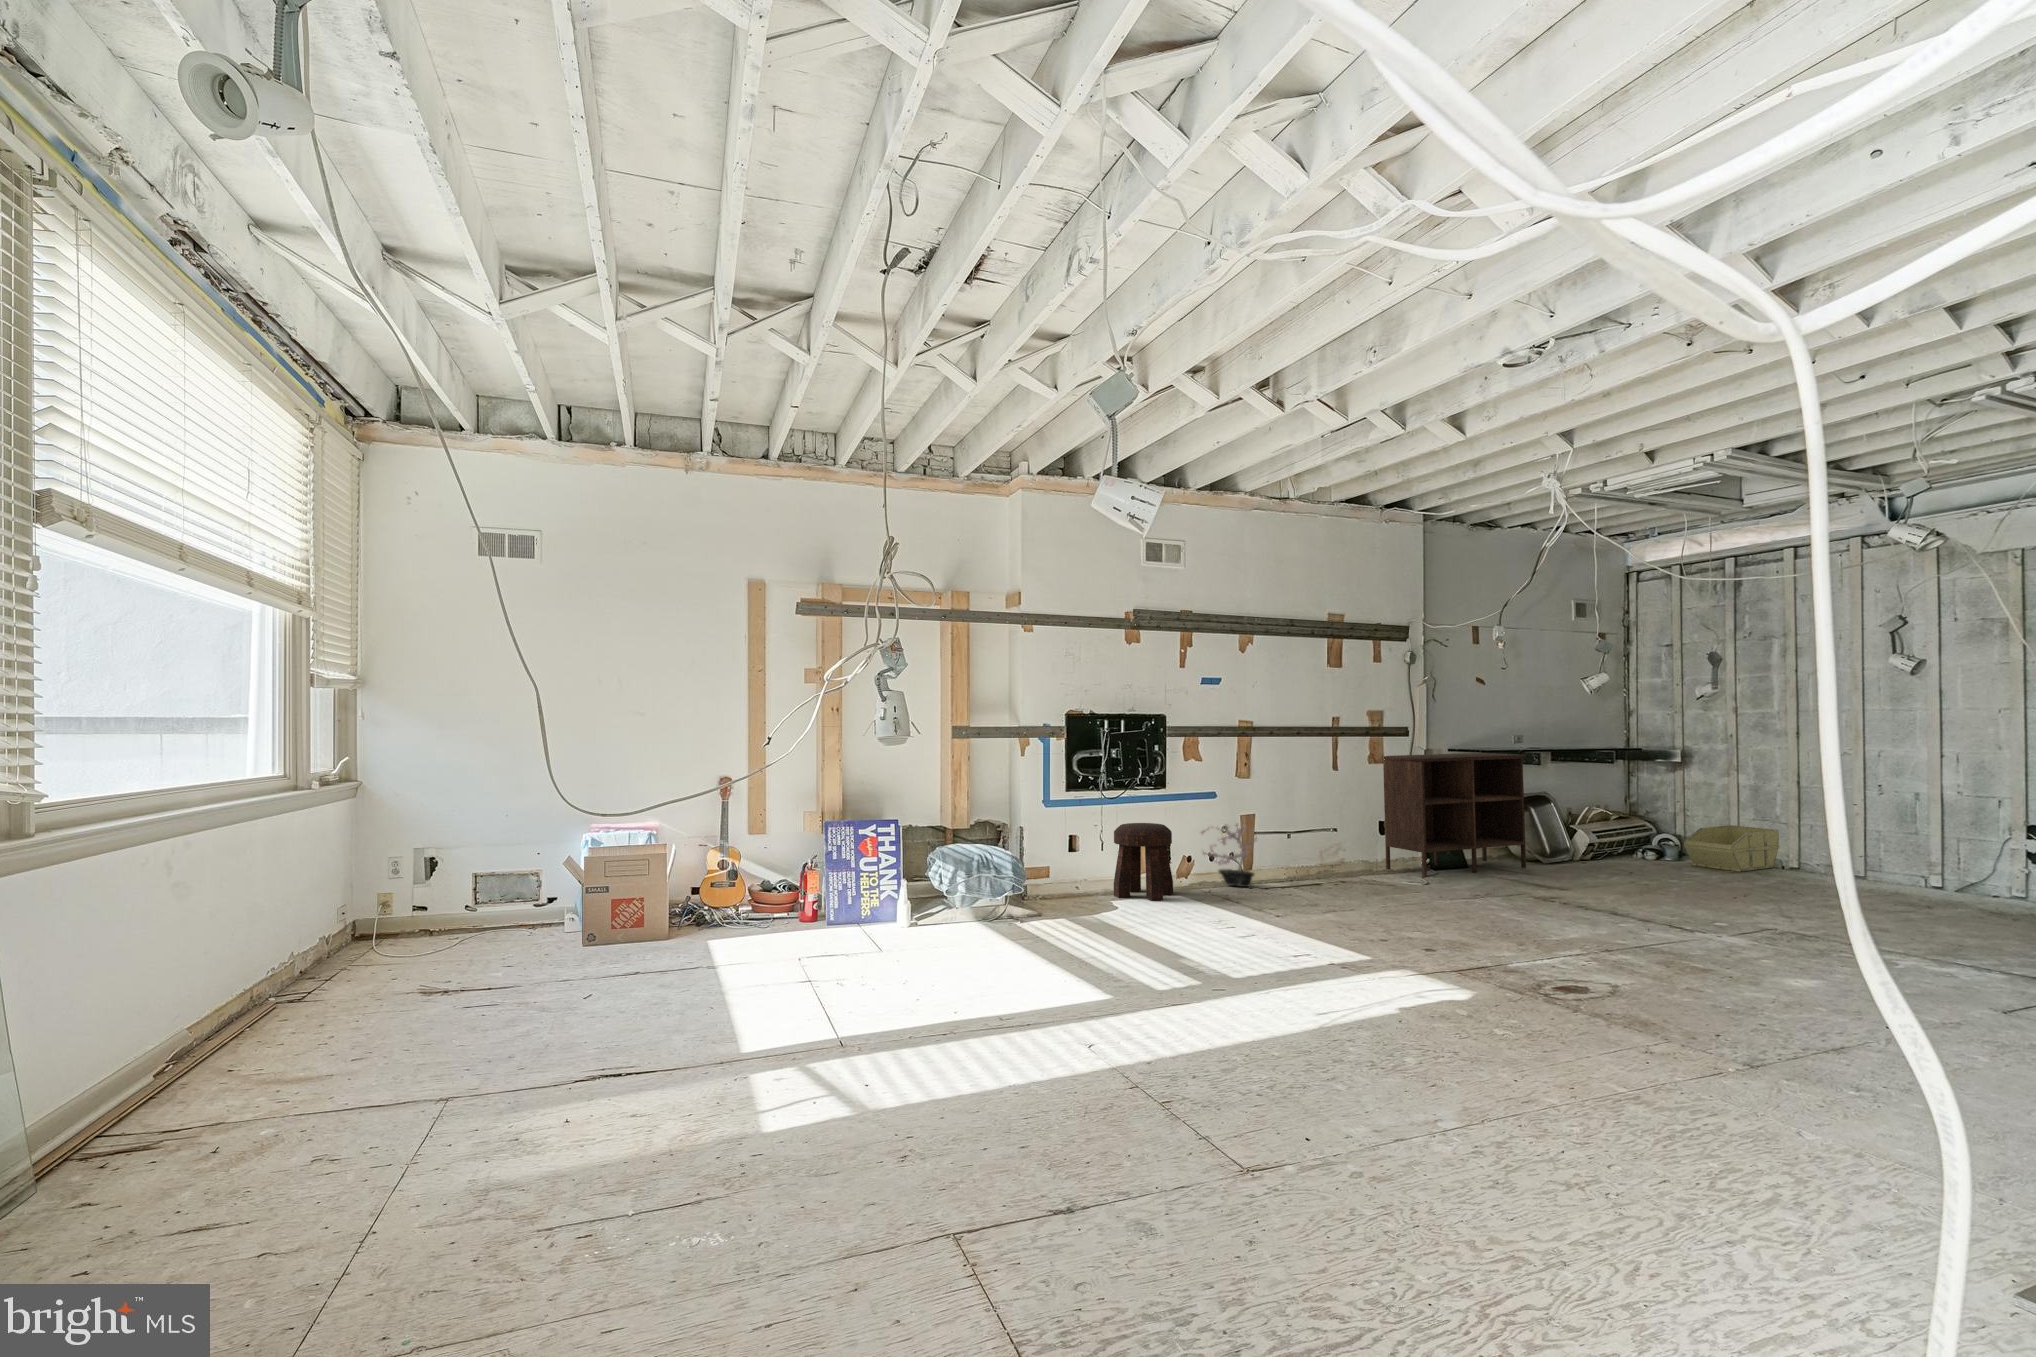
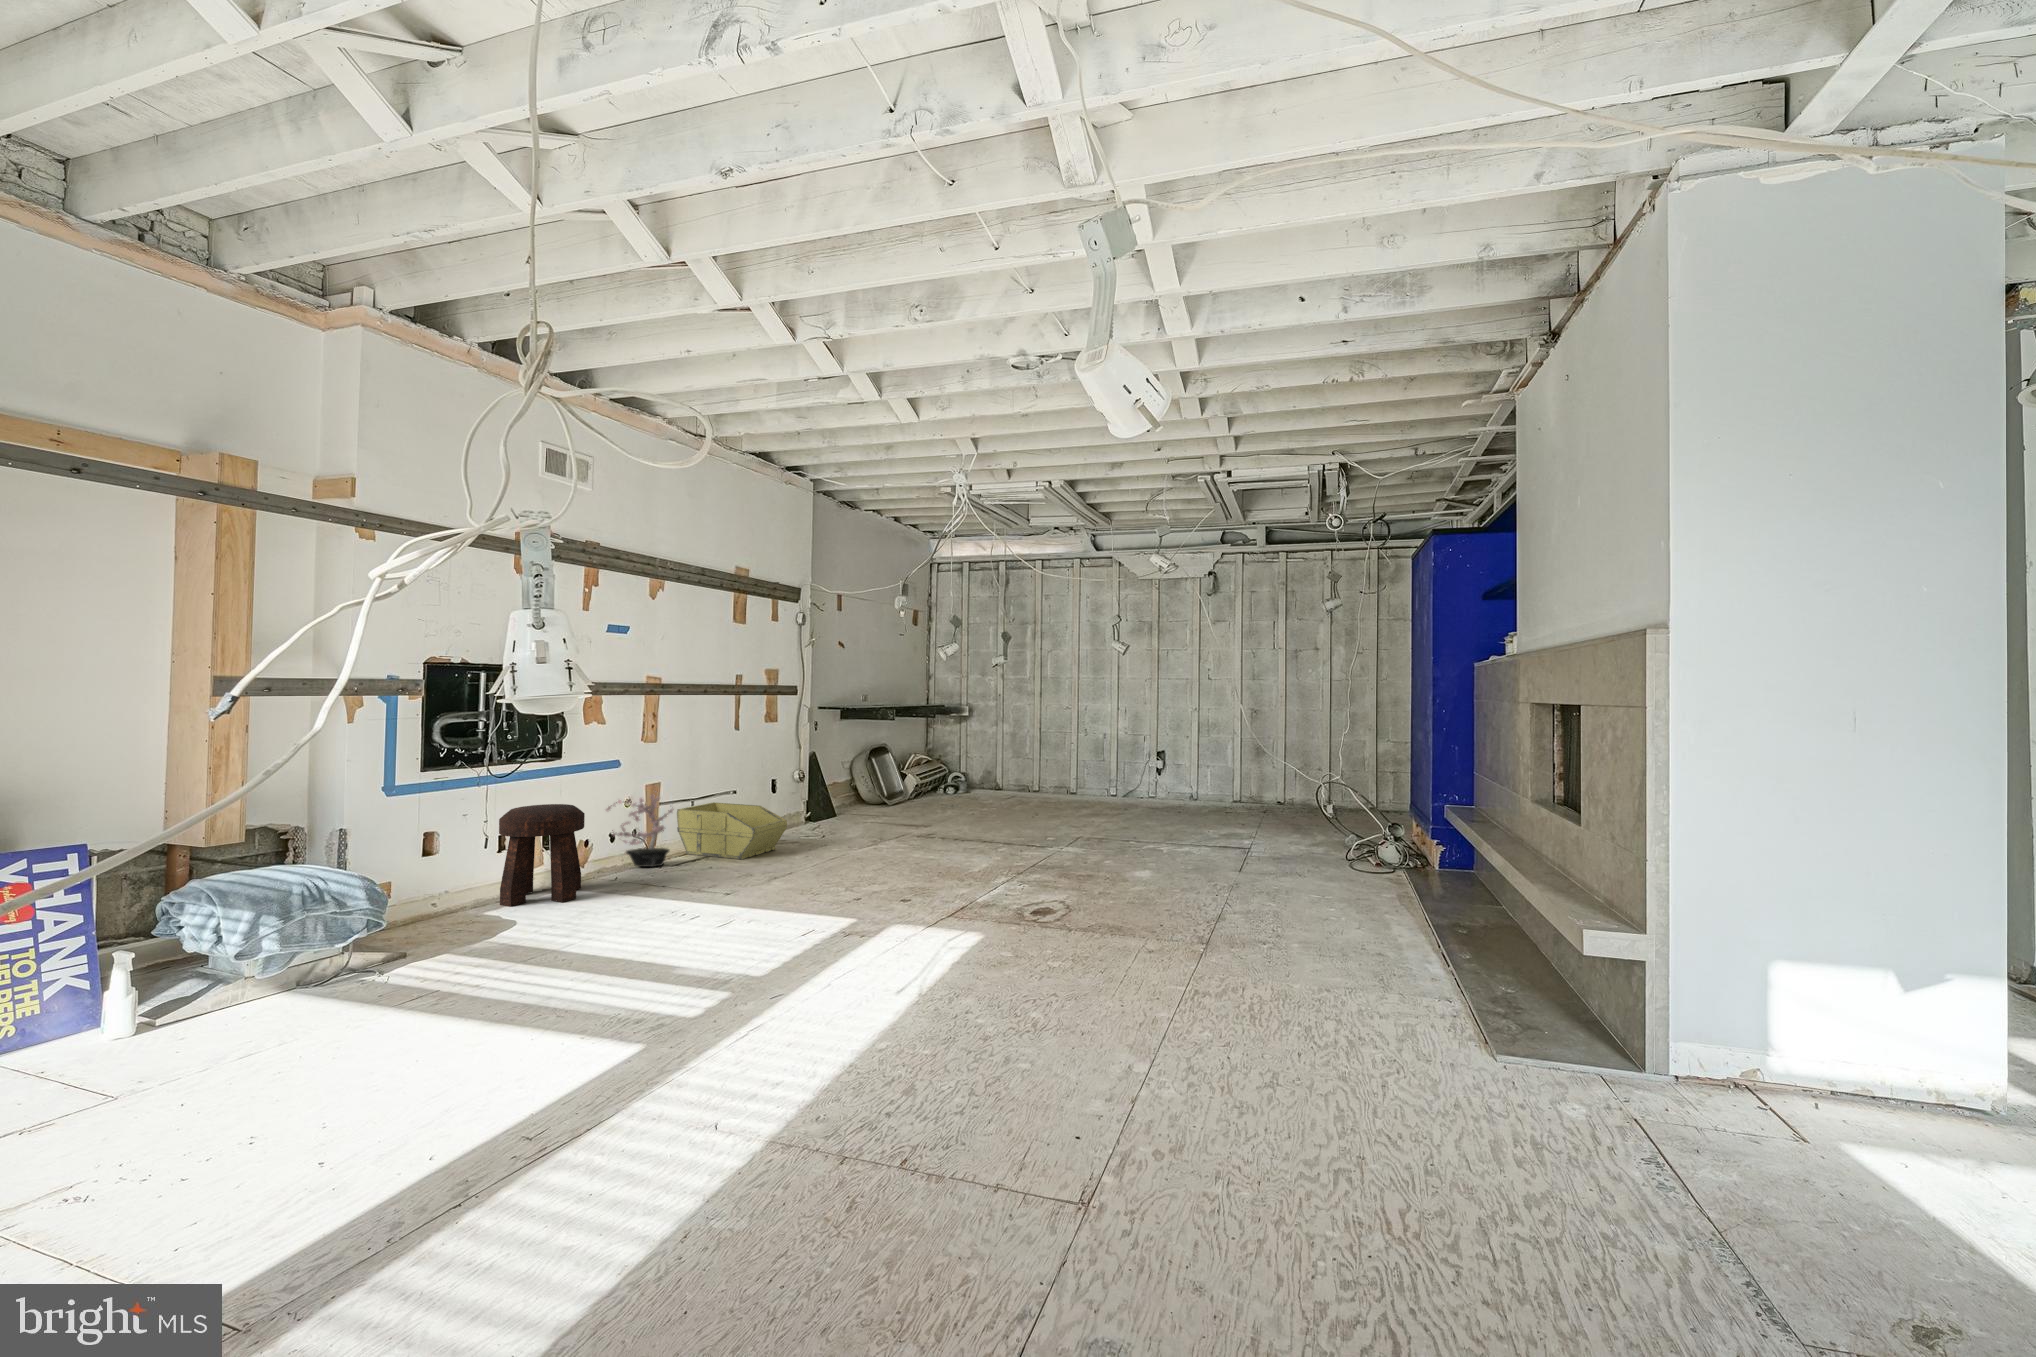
shelving unit: present [1383,753,1526,877] -> none [776,711,886,830]
storage bin: present [1684,825,1779,872] -> present [677,802,787,859]

